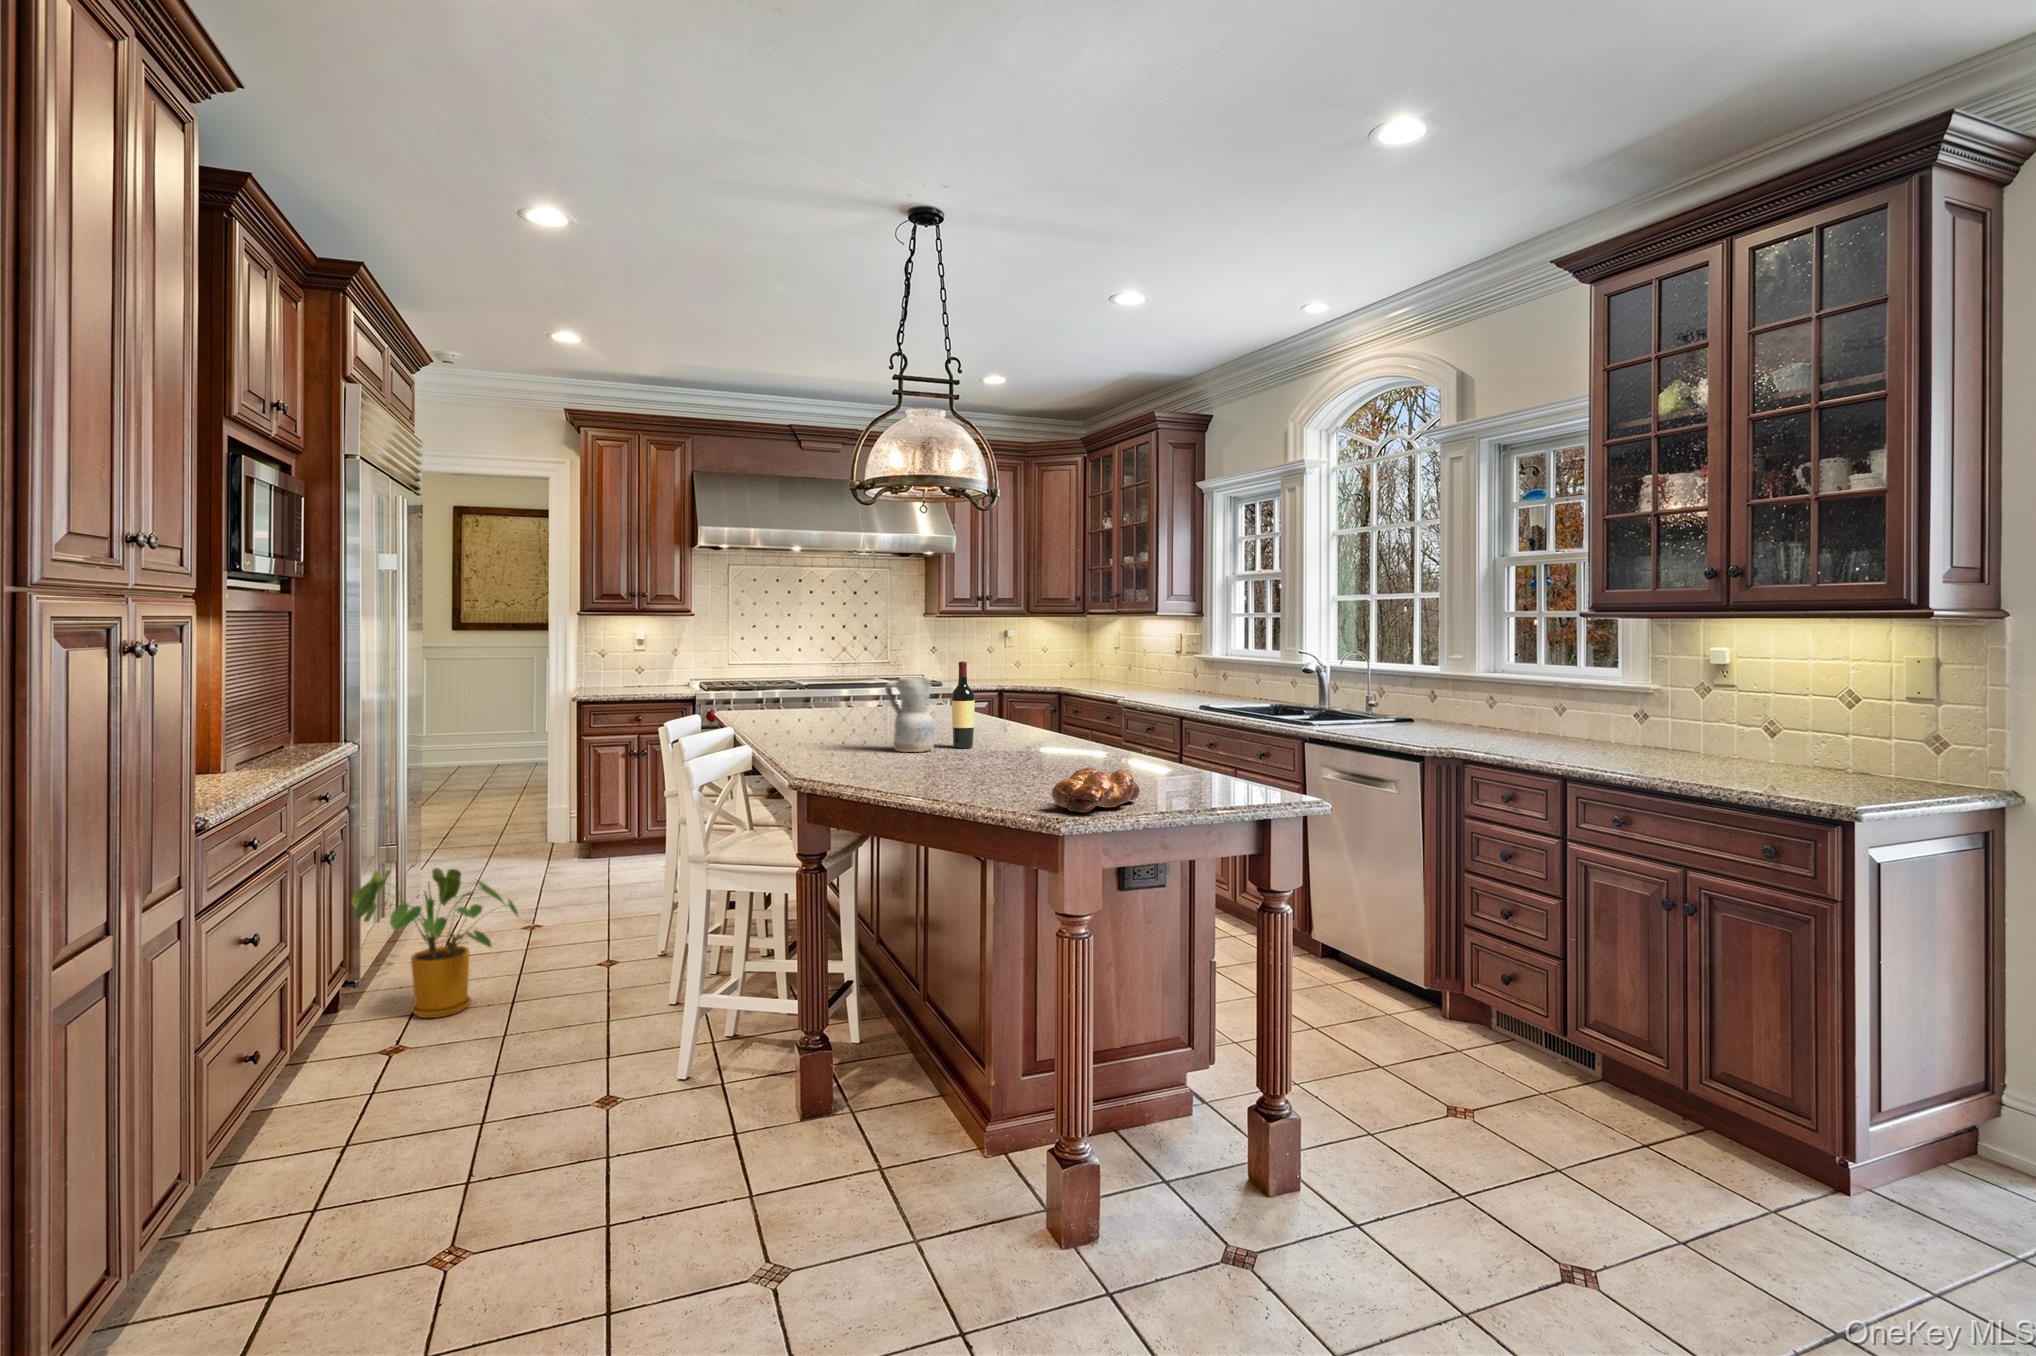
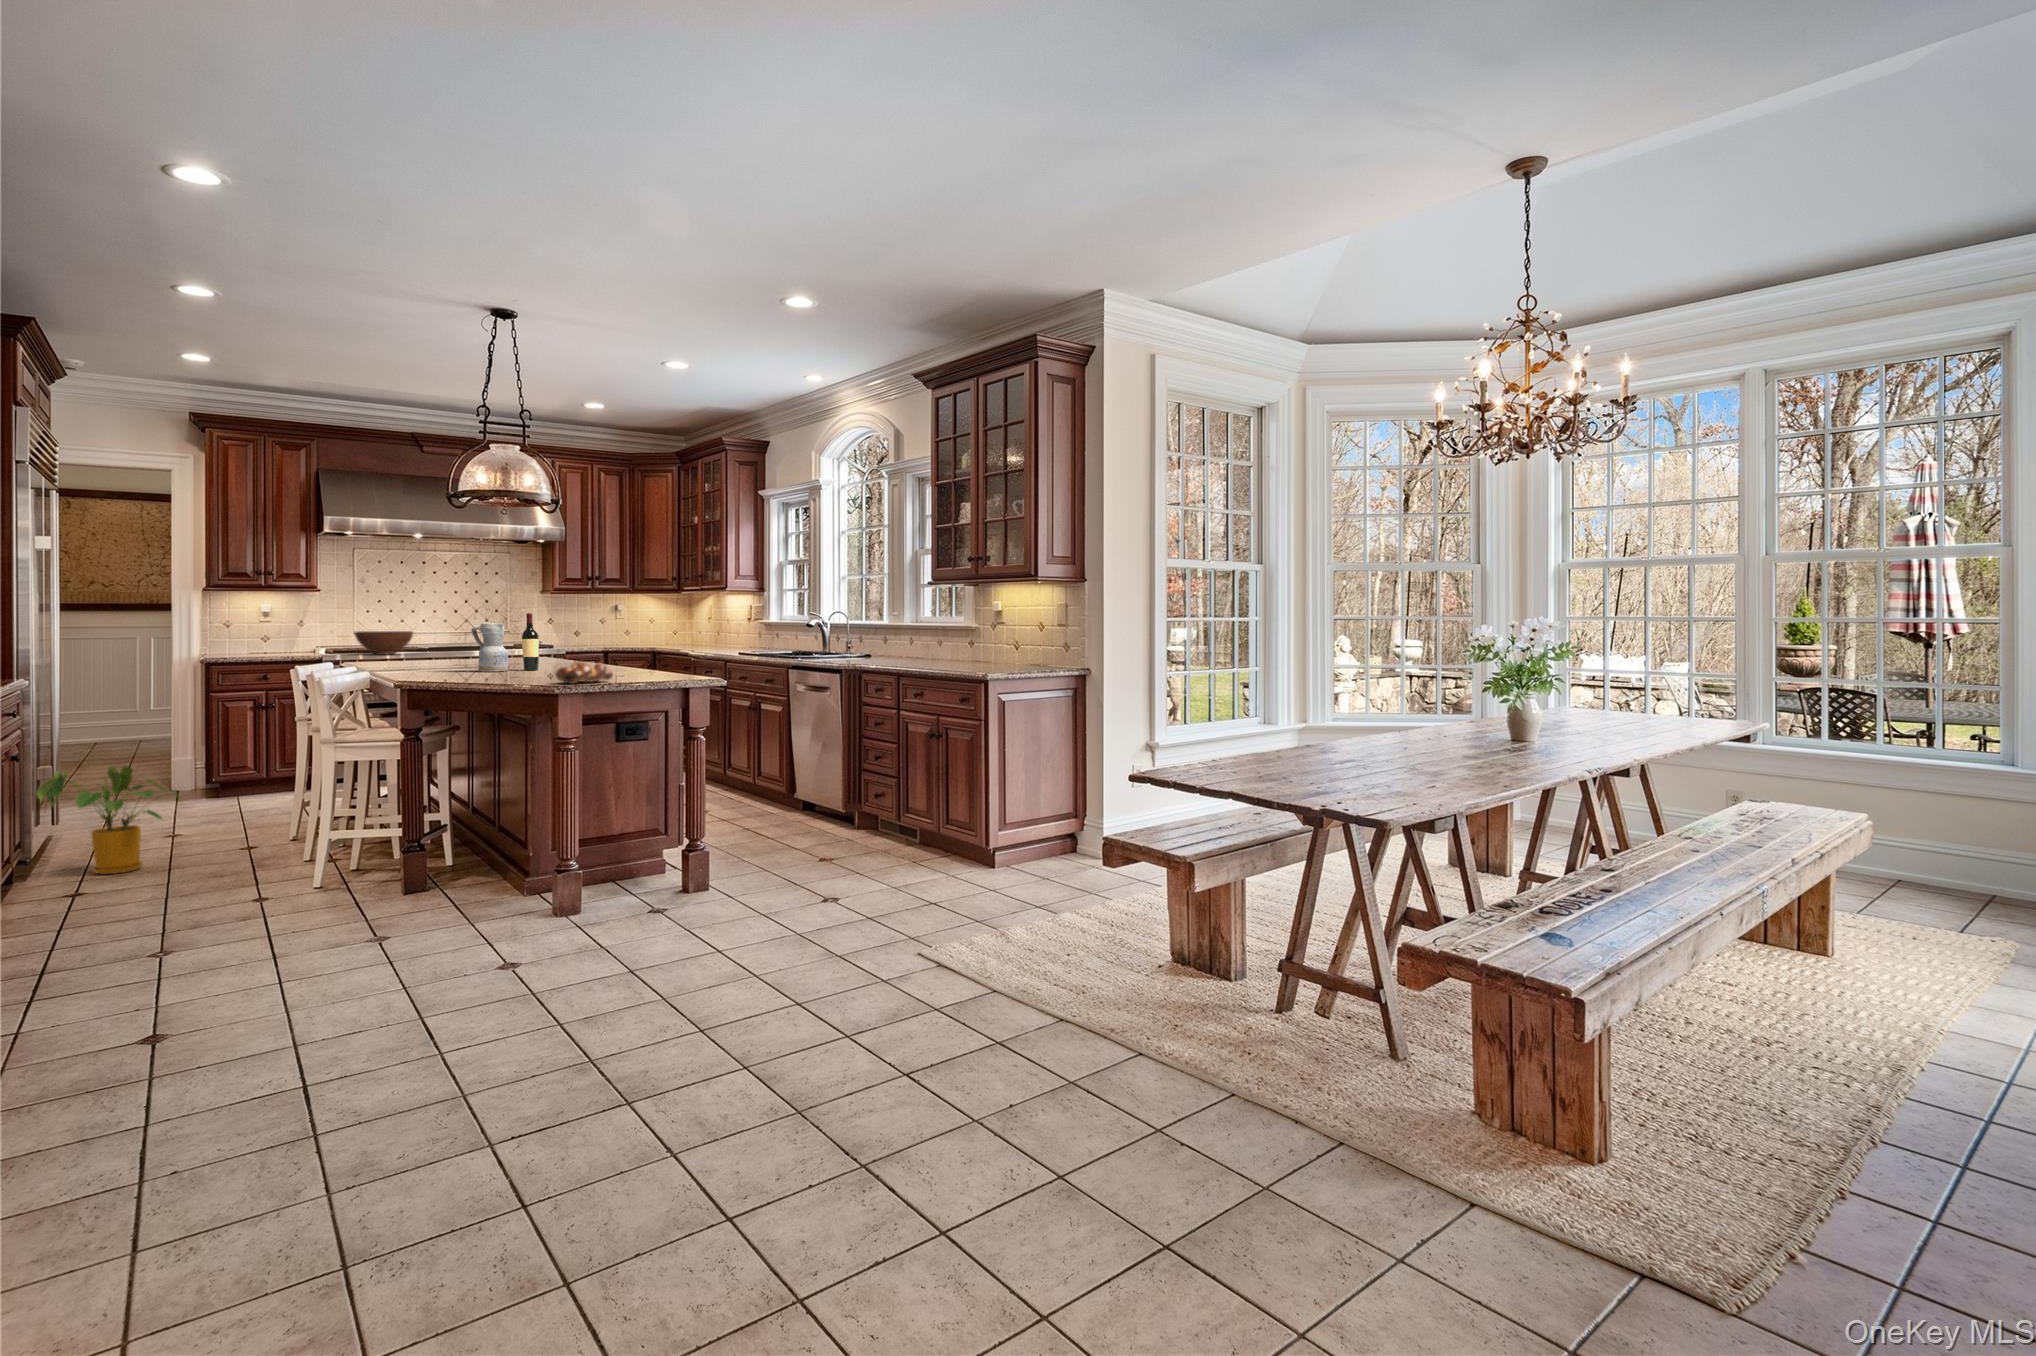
fruit bowl: none [728,665,791,695] -> present [355,631,413,655]

